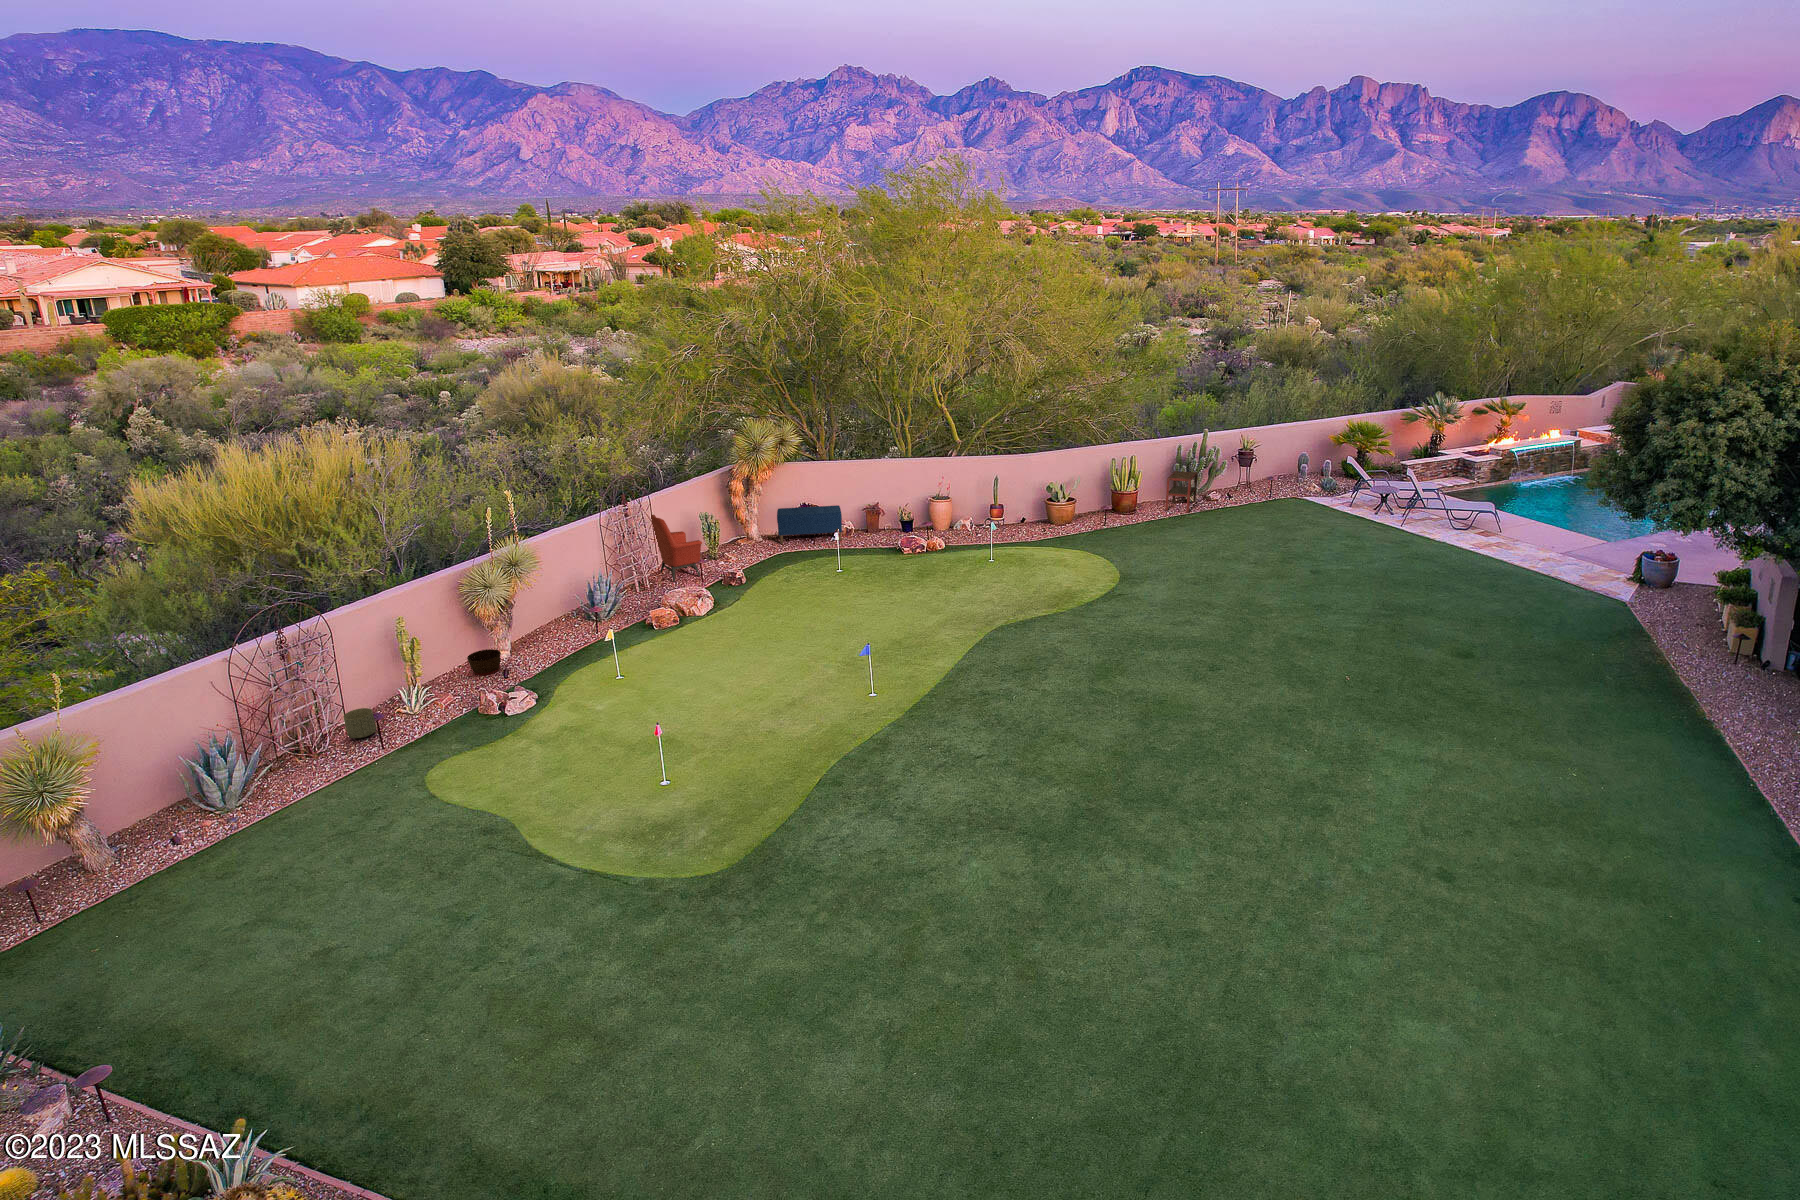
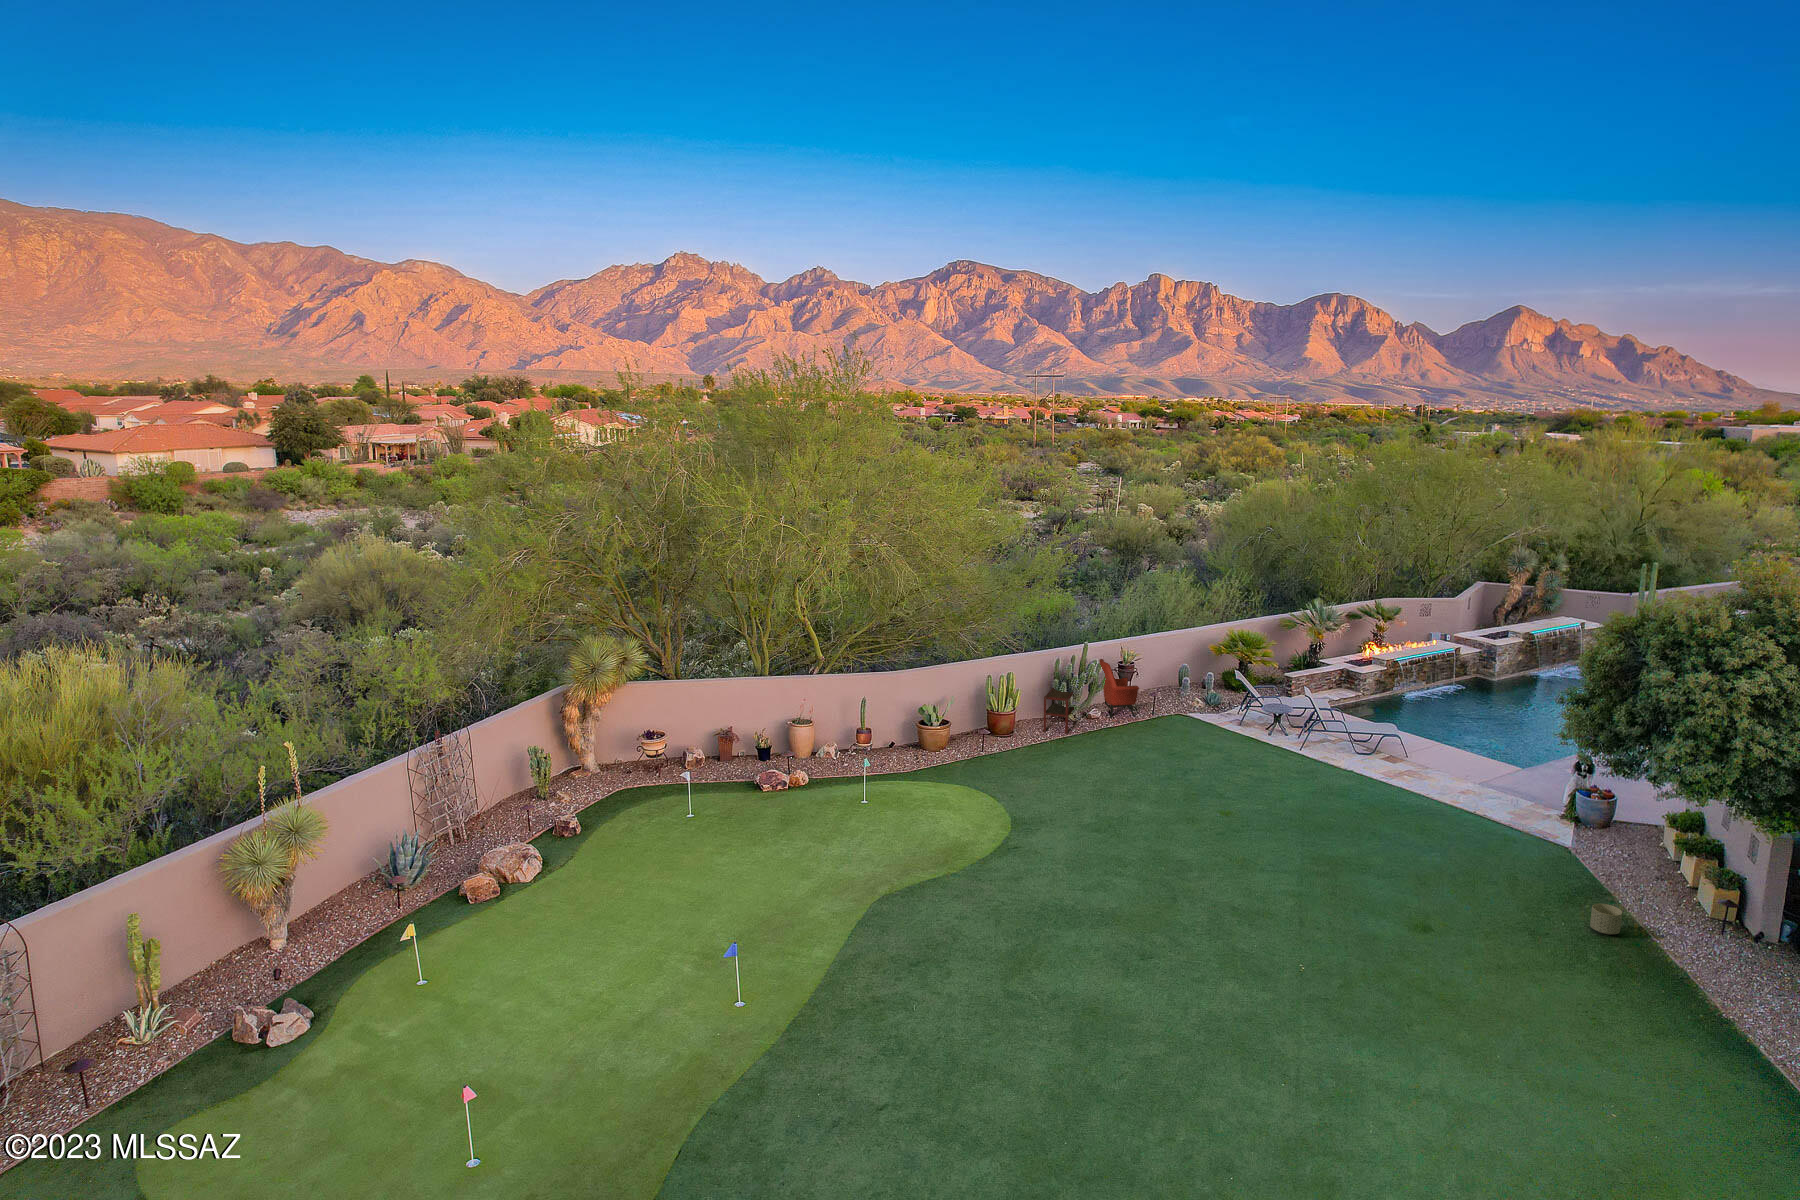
bench: present [777,505,842,544] -> none [619,733,692,779]
armchair: present [651,515,702,582] -> present [1099,659,1139,718]
basket: present [467,649,501,675] -> none [233,935,275,969]
planter: present [343,708,376,738] -> present [1590,904,1622,935]

